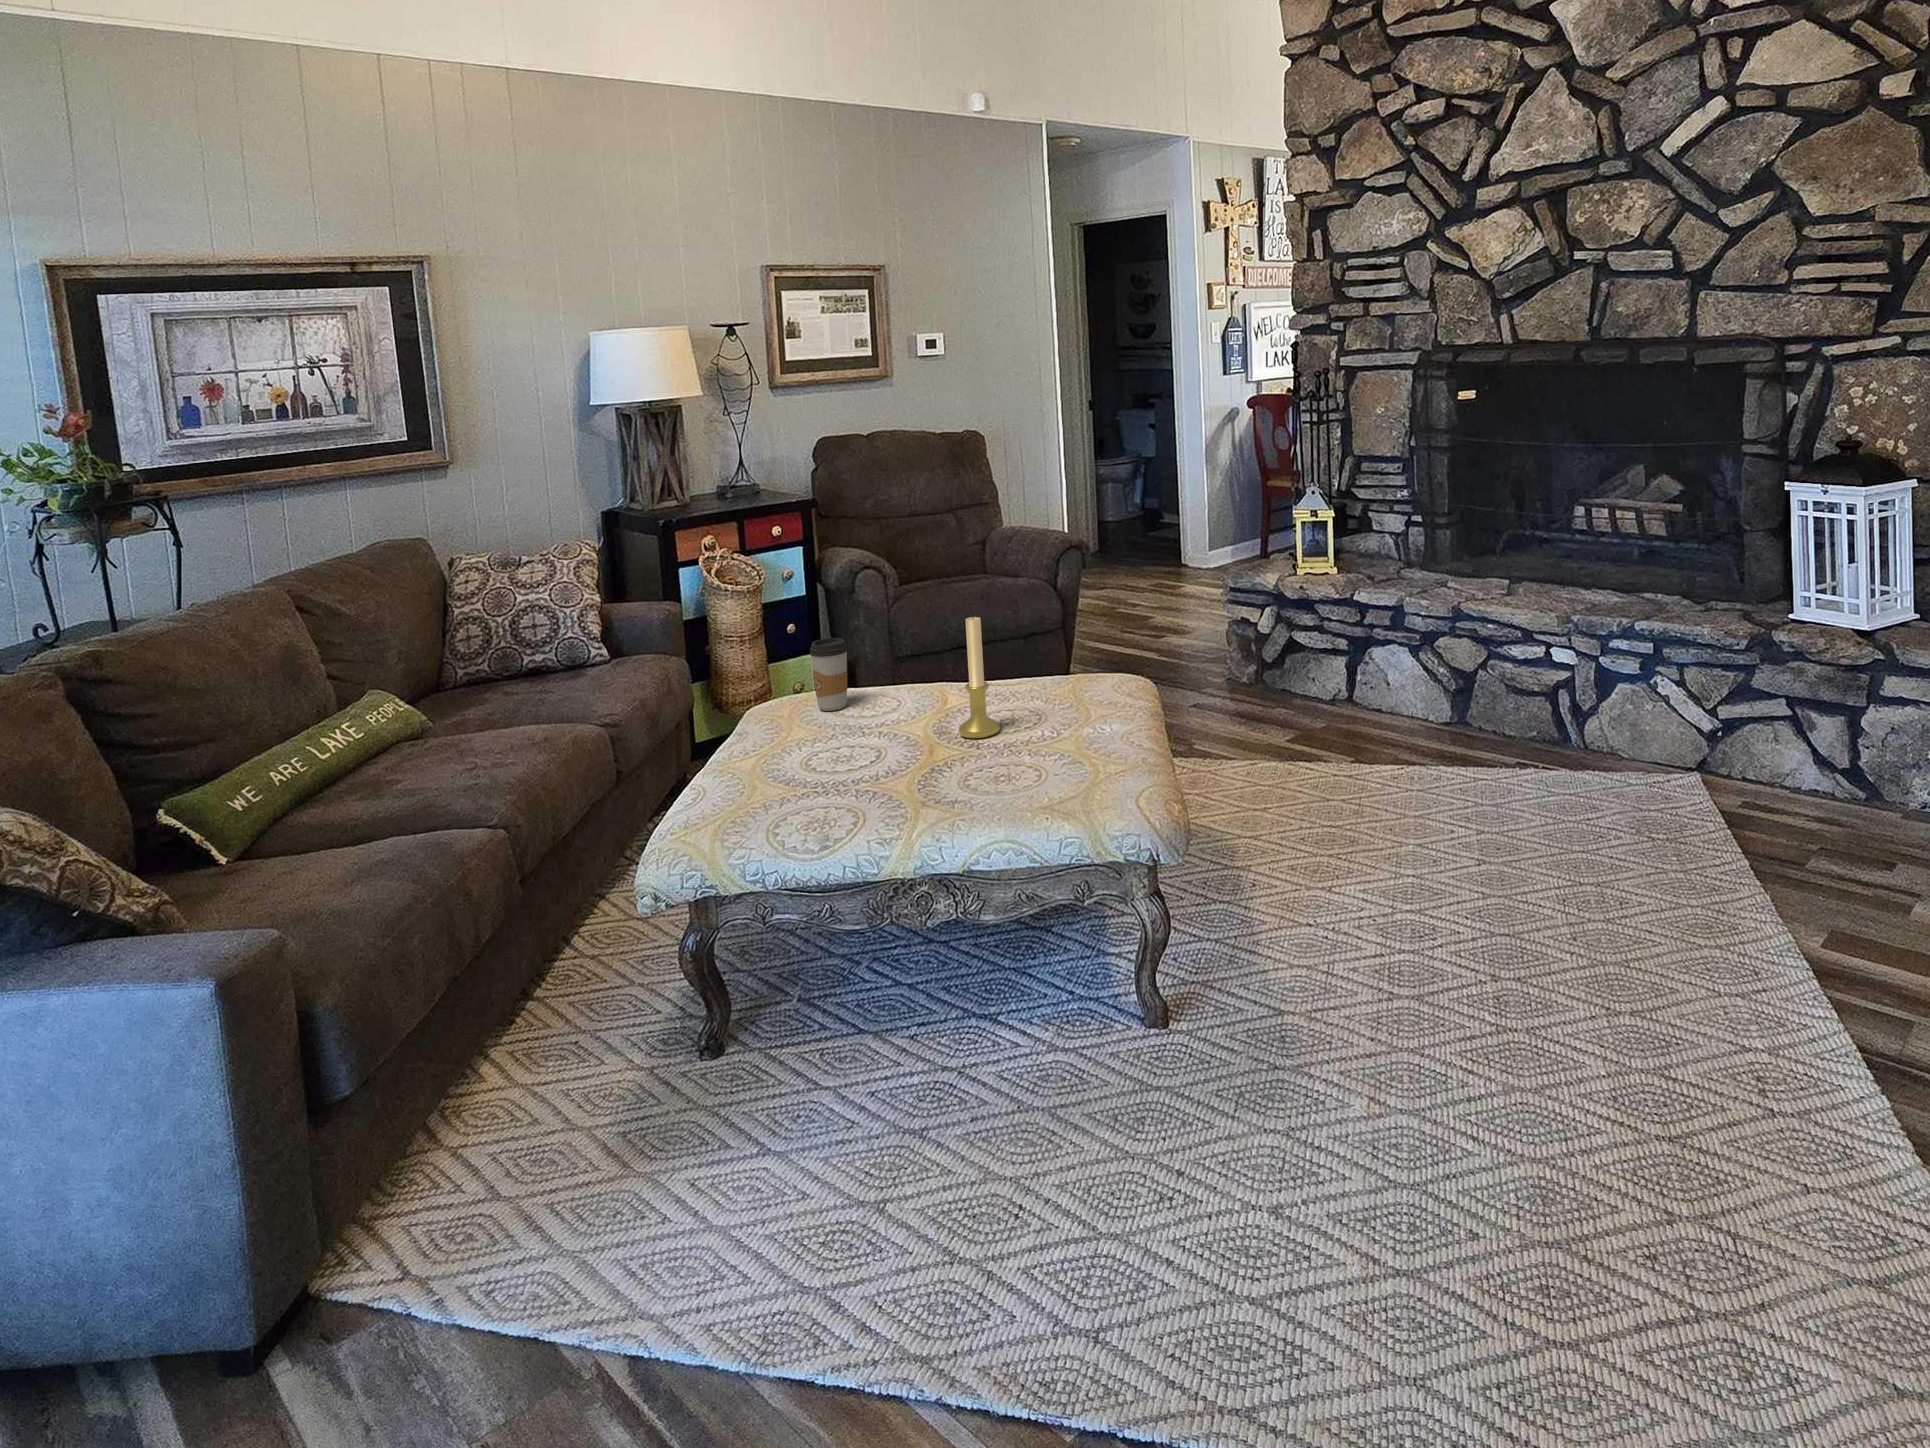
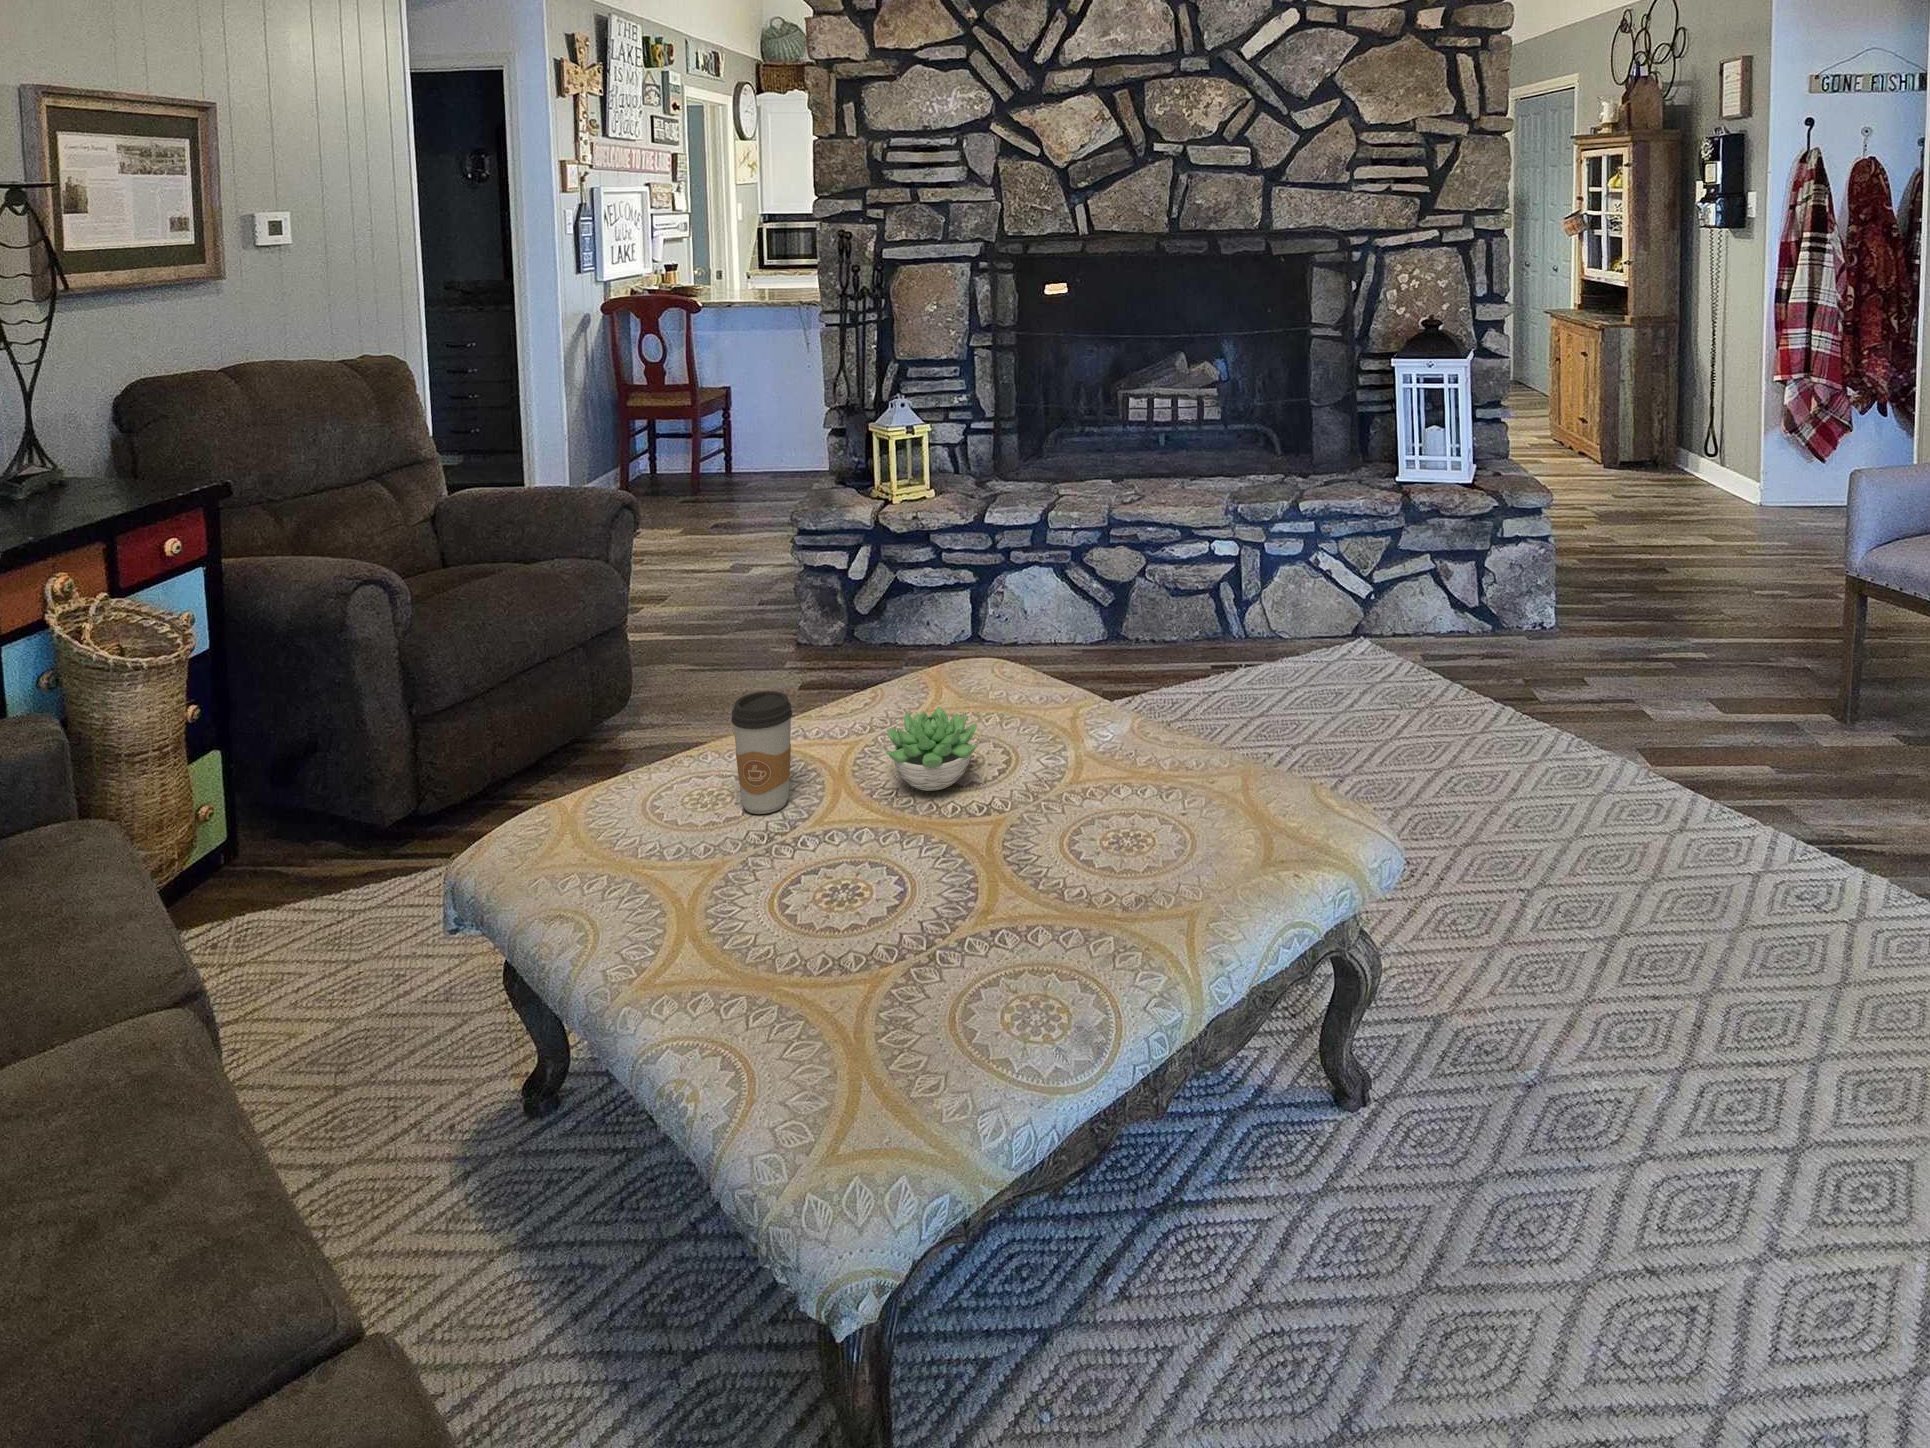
candle holder: present [959,615,1000,738] -> none [1039,609,1098,789]
succulent plant: none [876,669,945,720] -> present [885,707,978,791]

